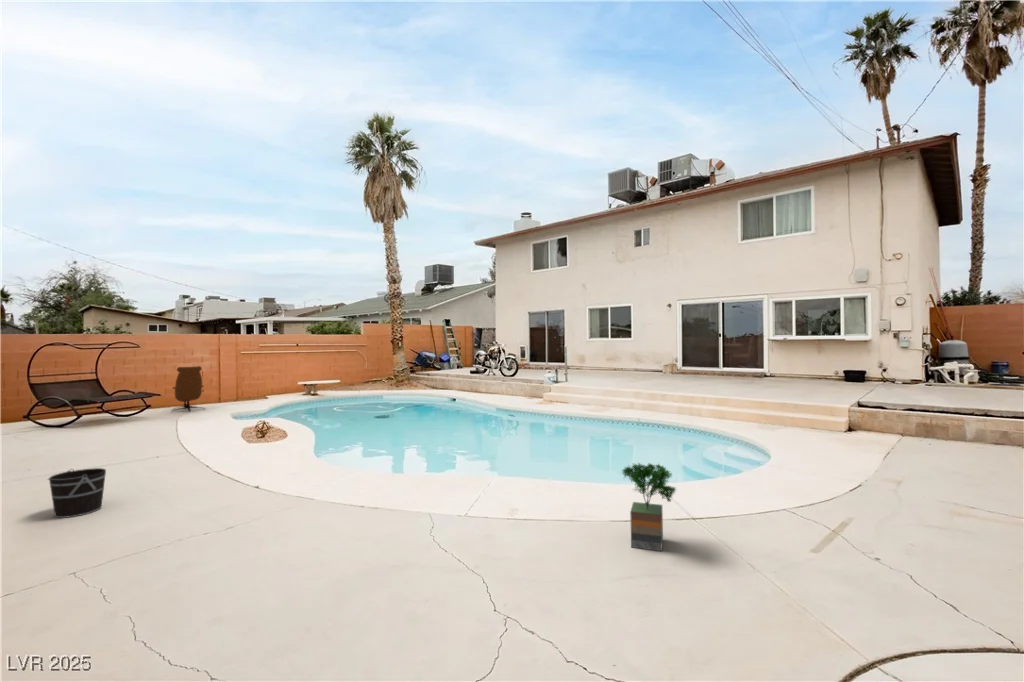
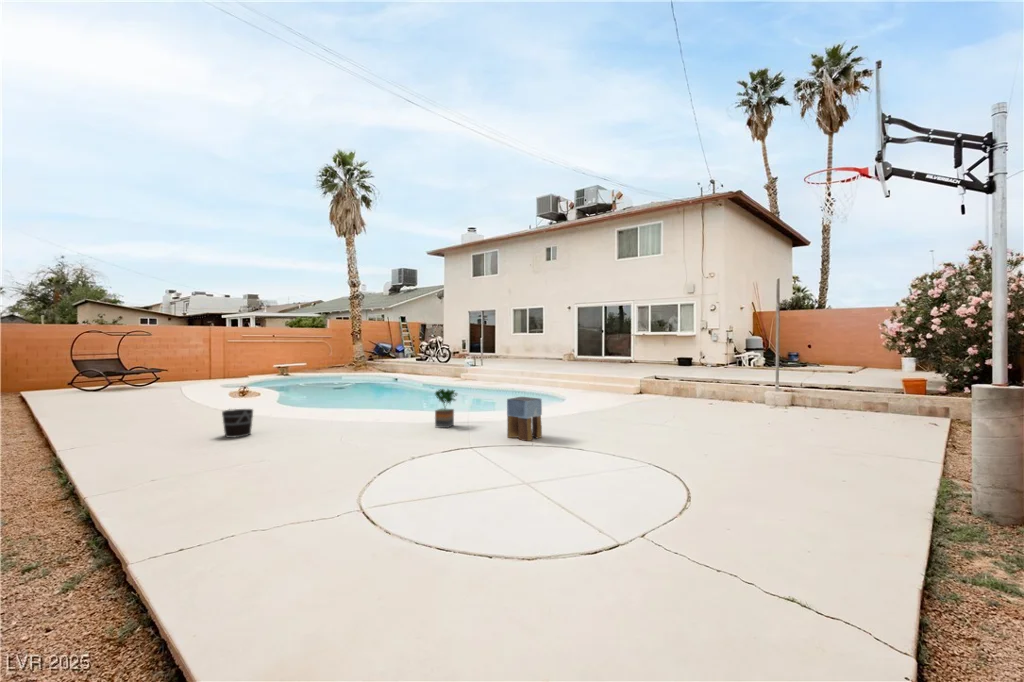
lounge chair: present [173,366,203,411] -> none [175,350,201,384]
bucket: present [48,468,106,518] -> present [222,409,253,438]
stool: none [862,498,953,636] -> present [507,397,542,441]

